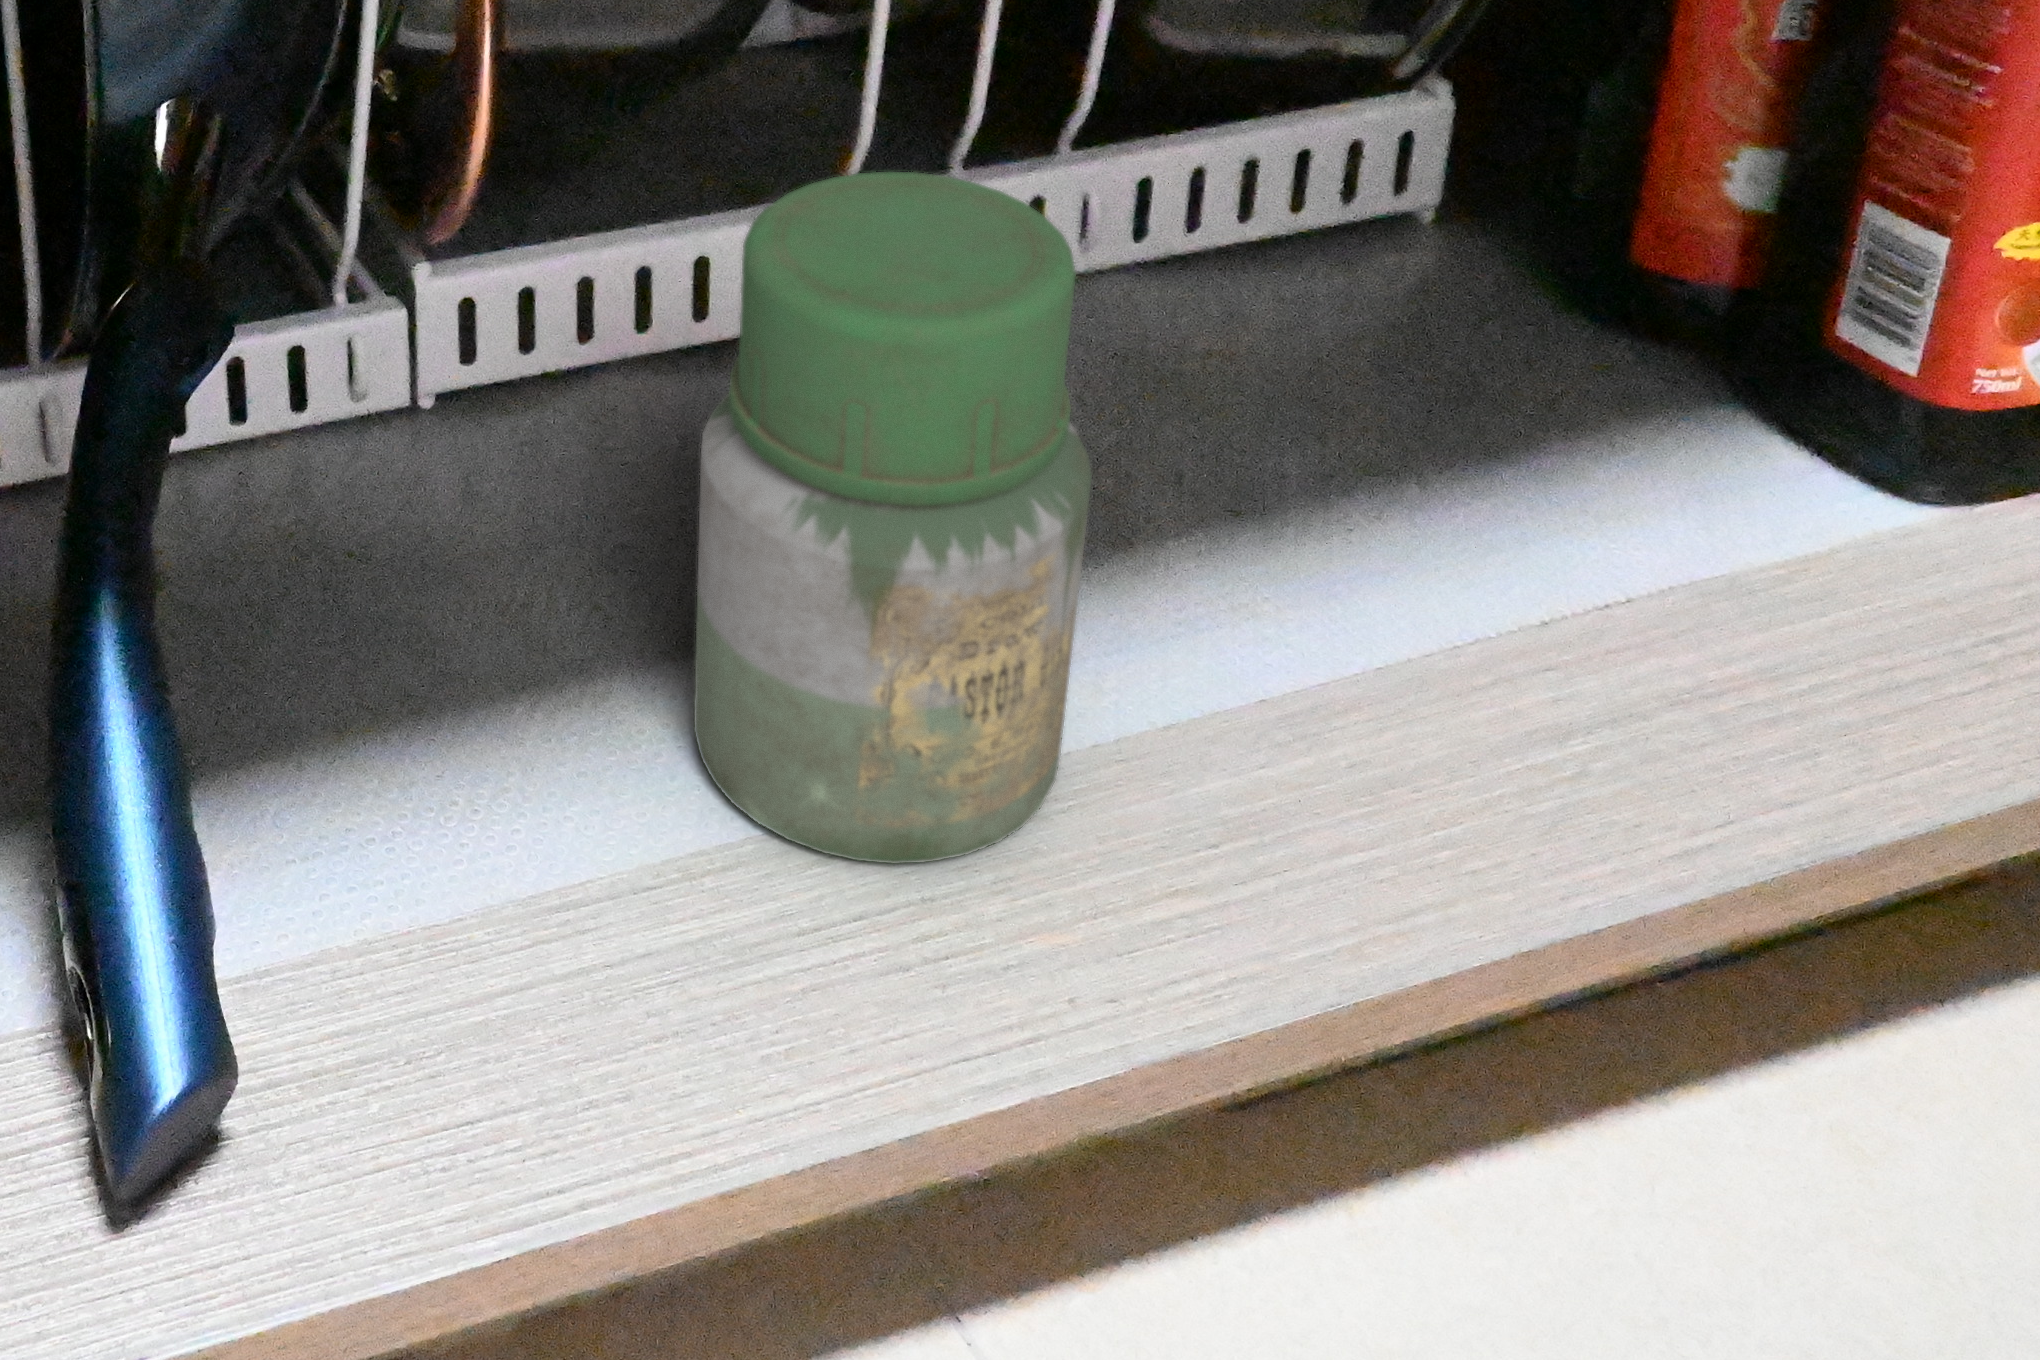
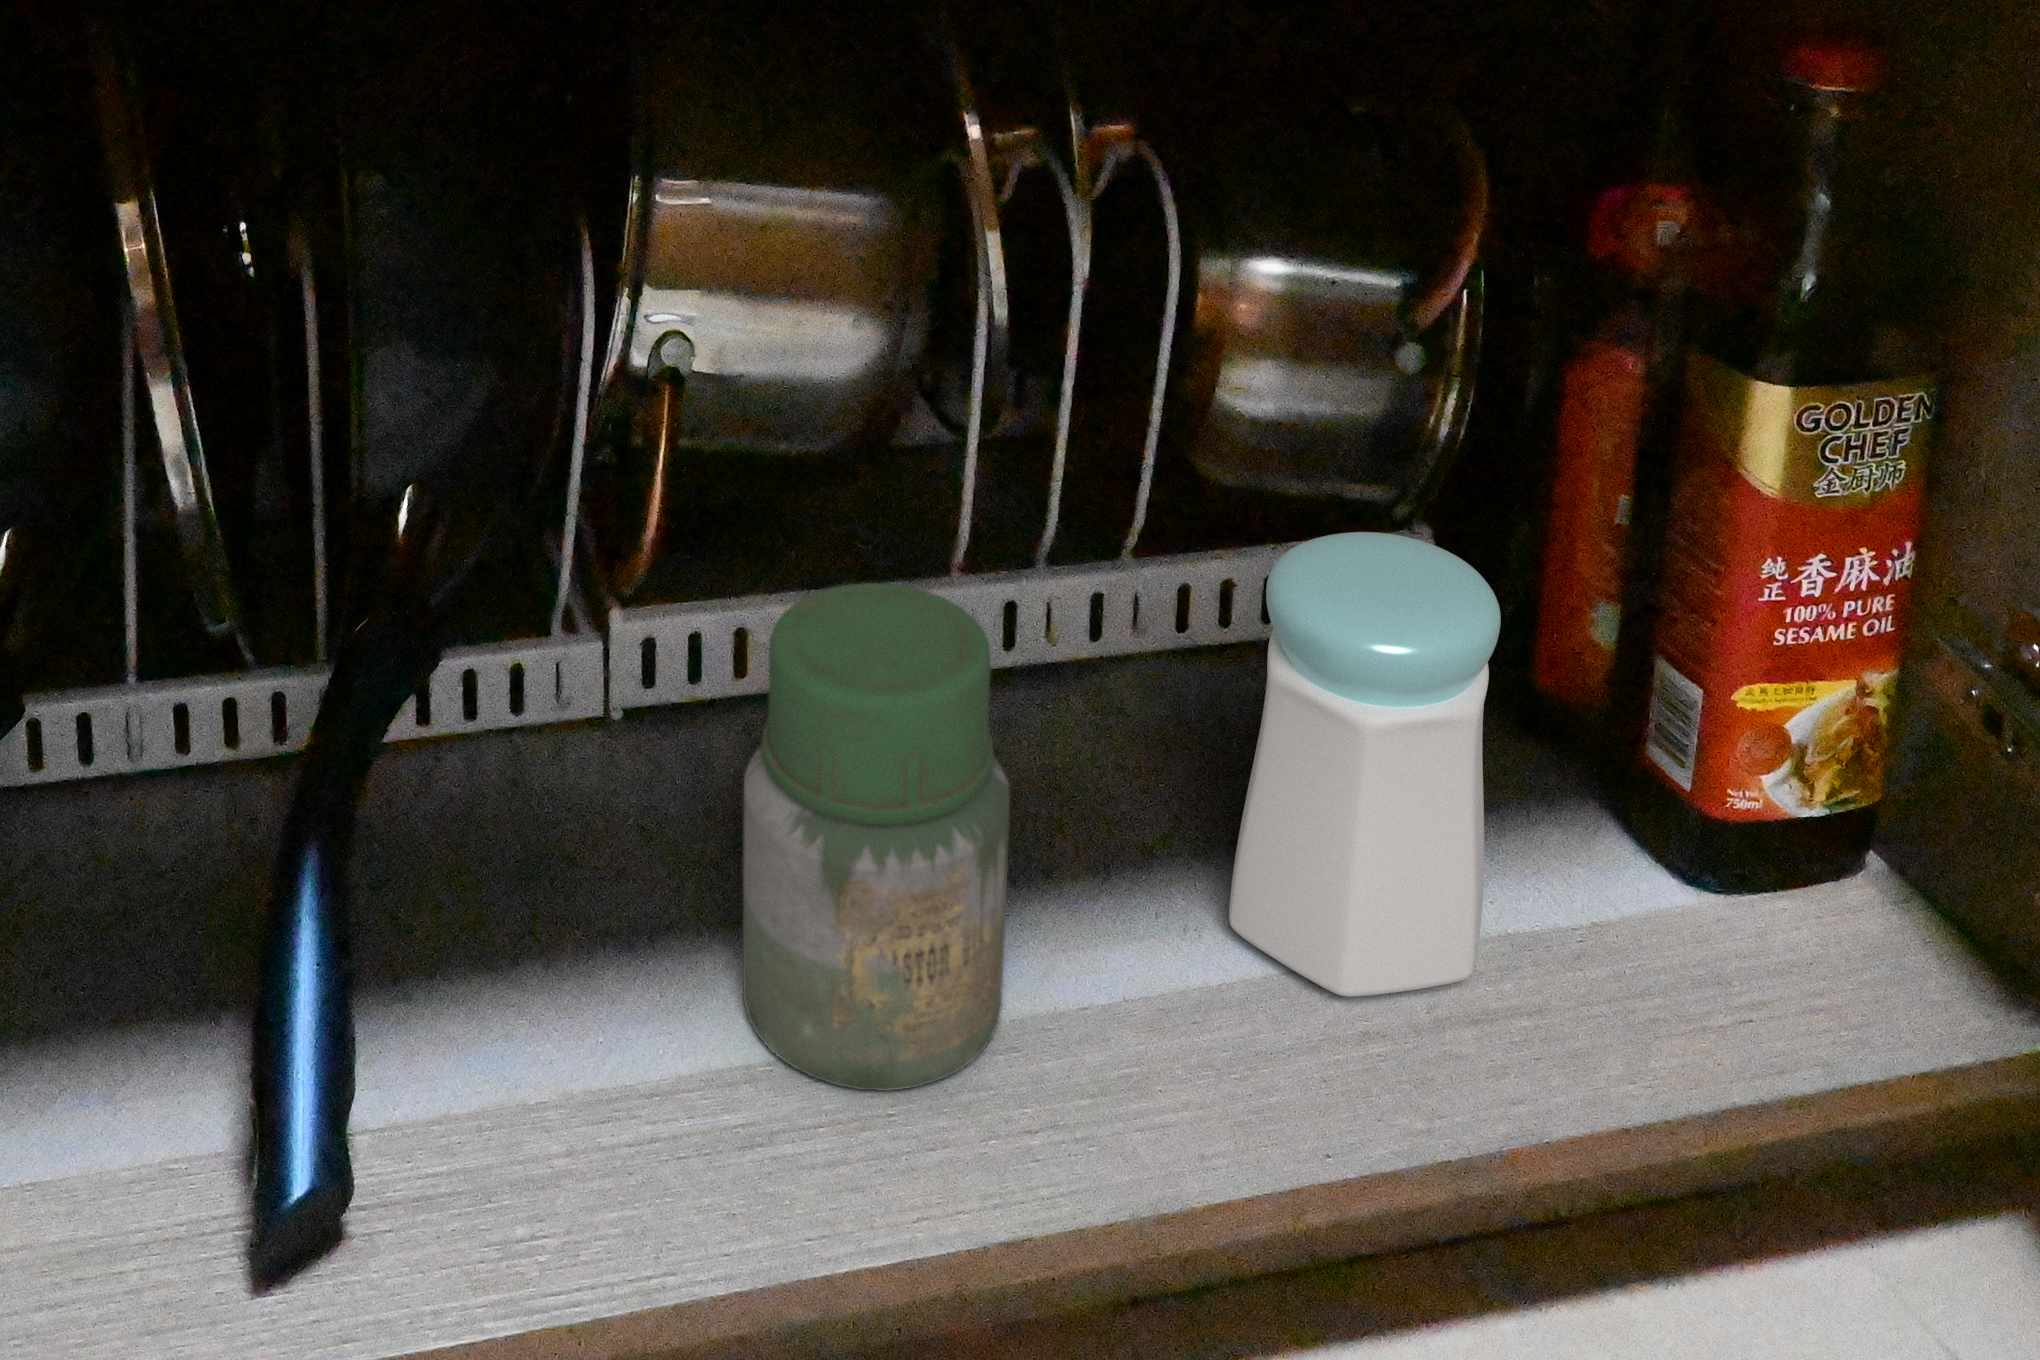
salt shaker: none [1312,57,1753,680] -> present [1229,532,1501,997]

